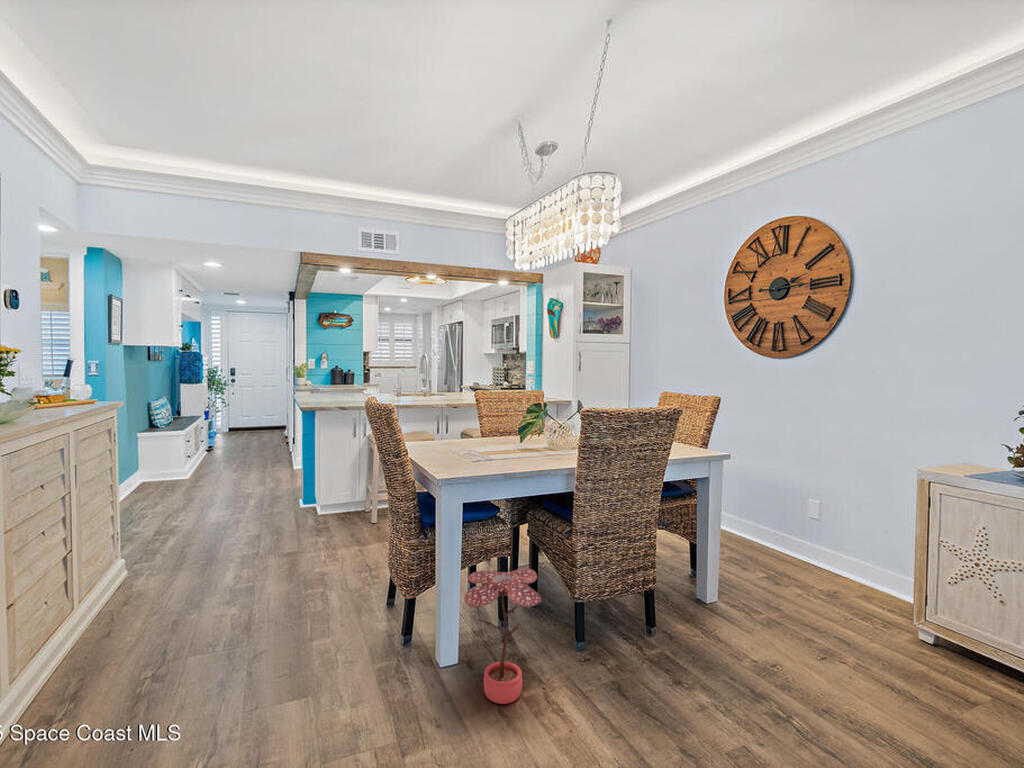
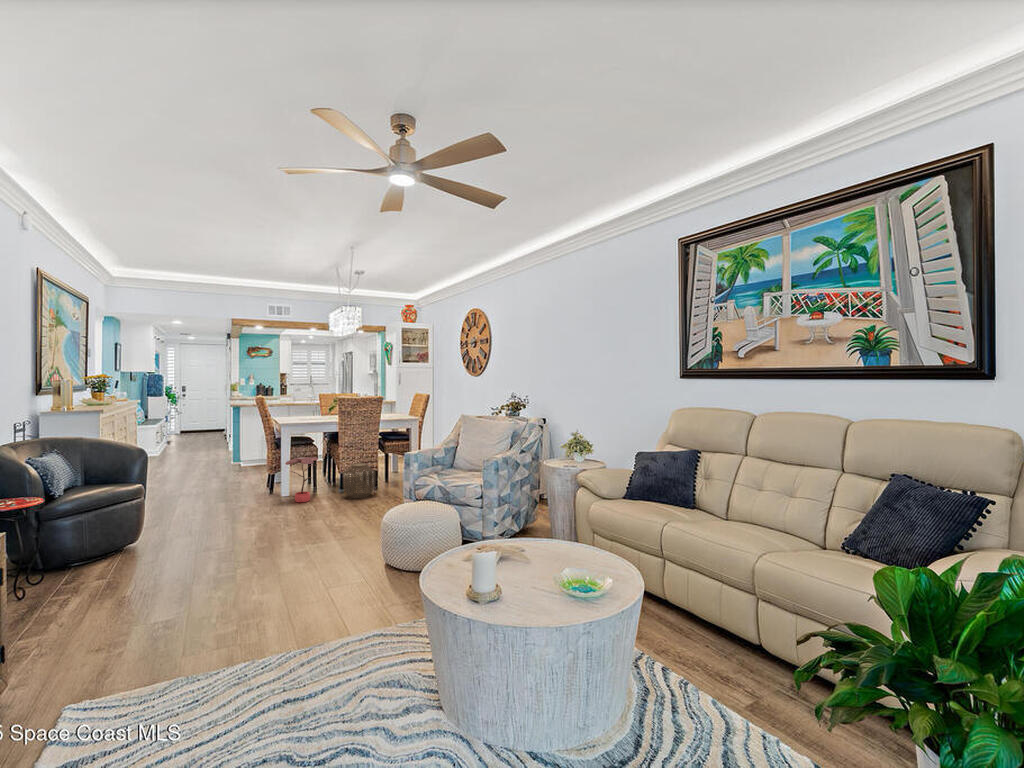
woven basket: none [593,577,676,680] -> present [343,463,376,498]

